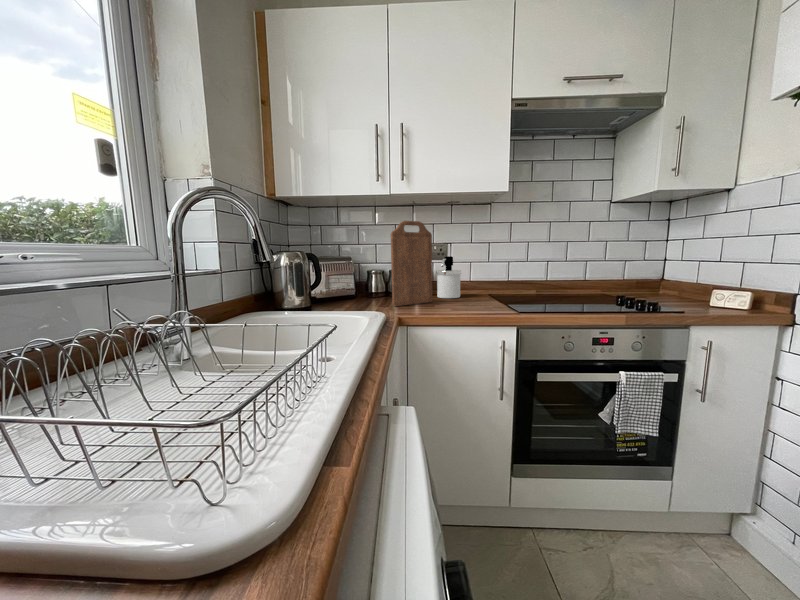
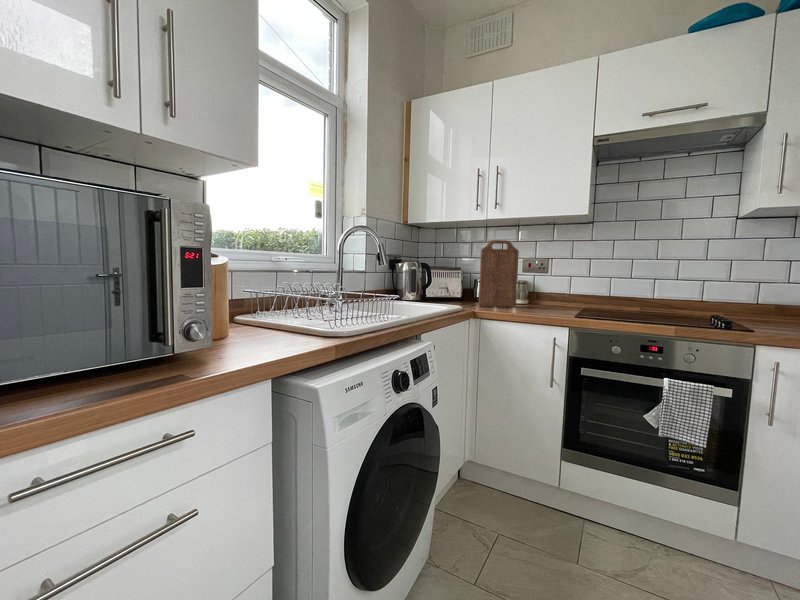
soap dispenser: present [436,256,461,298] -> none [528,270,553,306]

